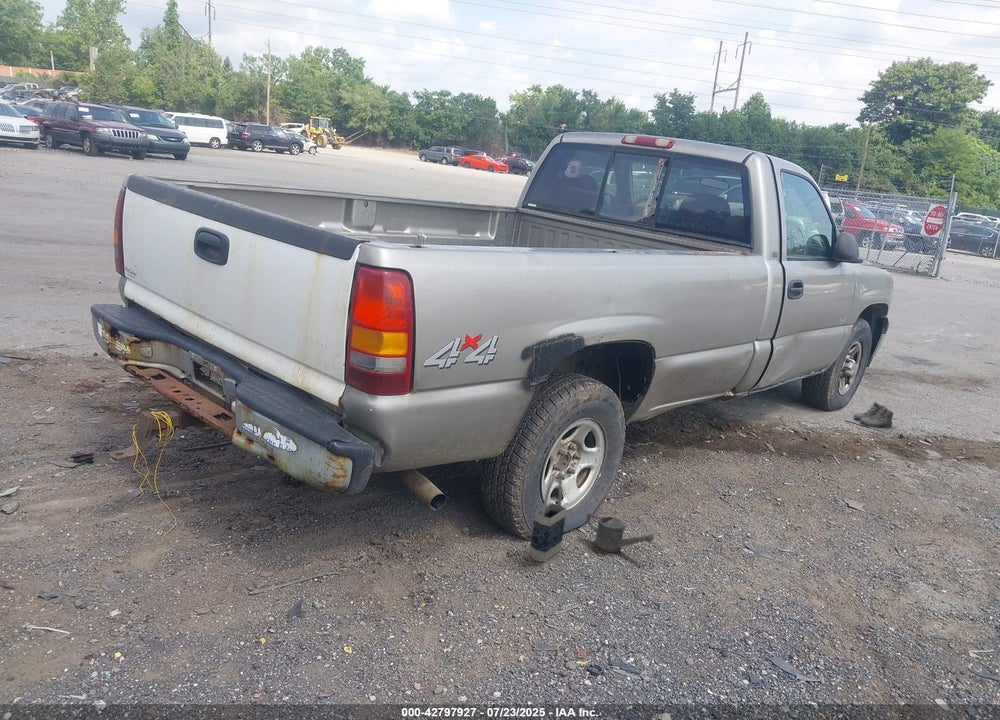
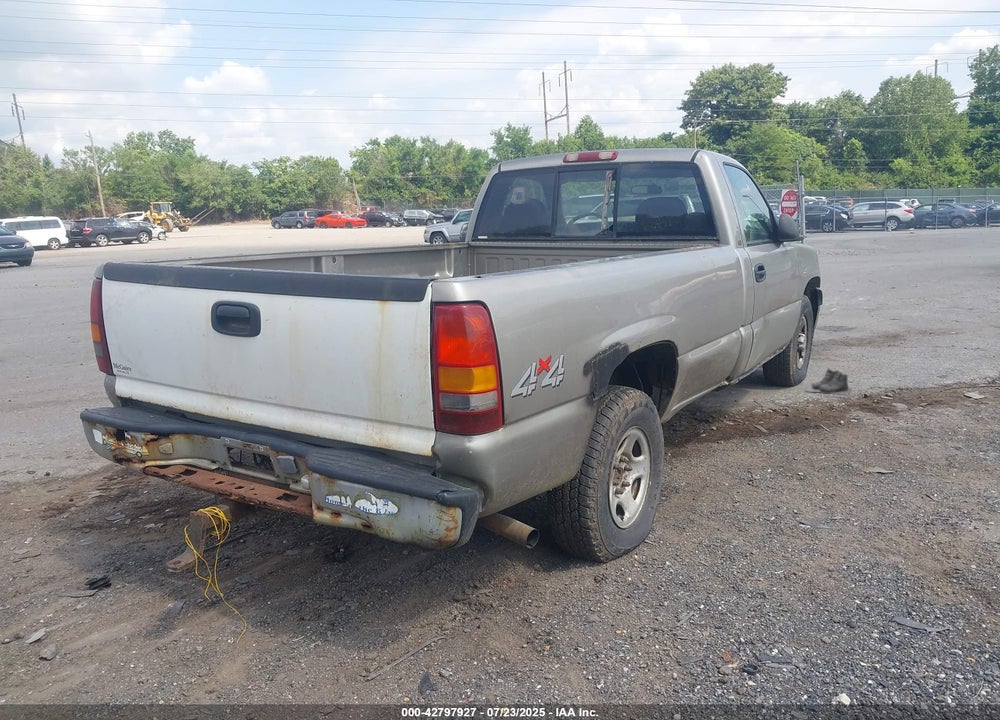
bag: present [529,475,567,562] -> none [616,488,643,579]
watering can: present [587,513,654,552] -> none [654,520,729,556]

